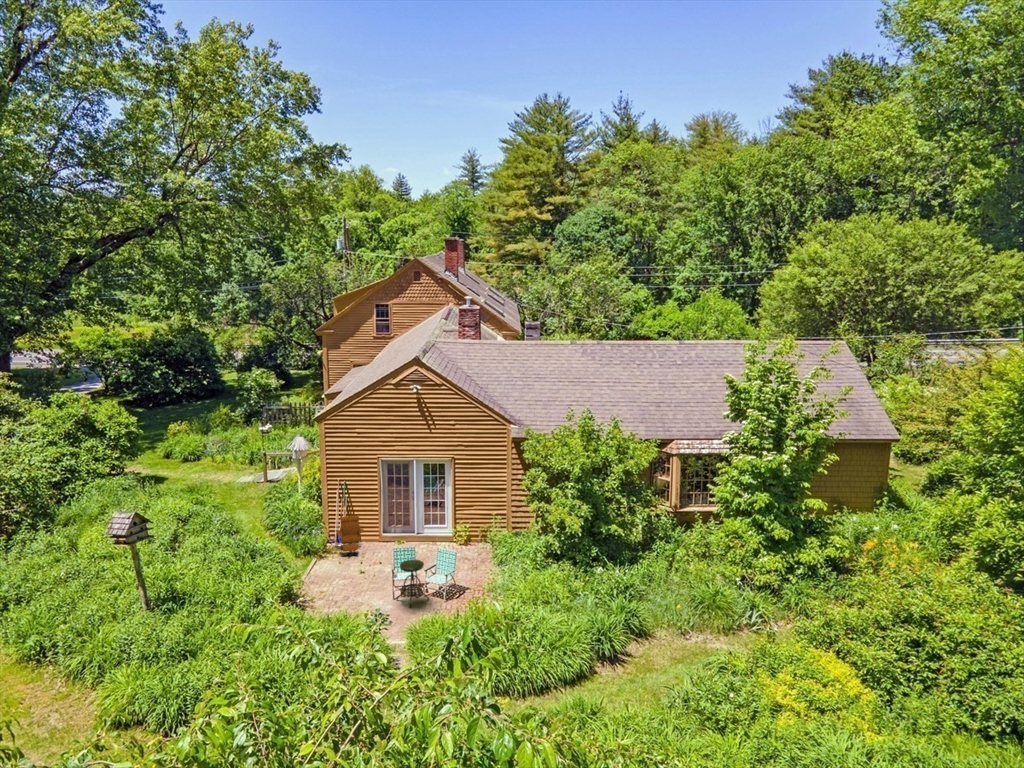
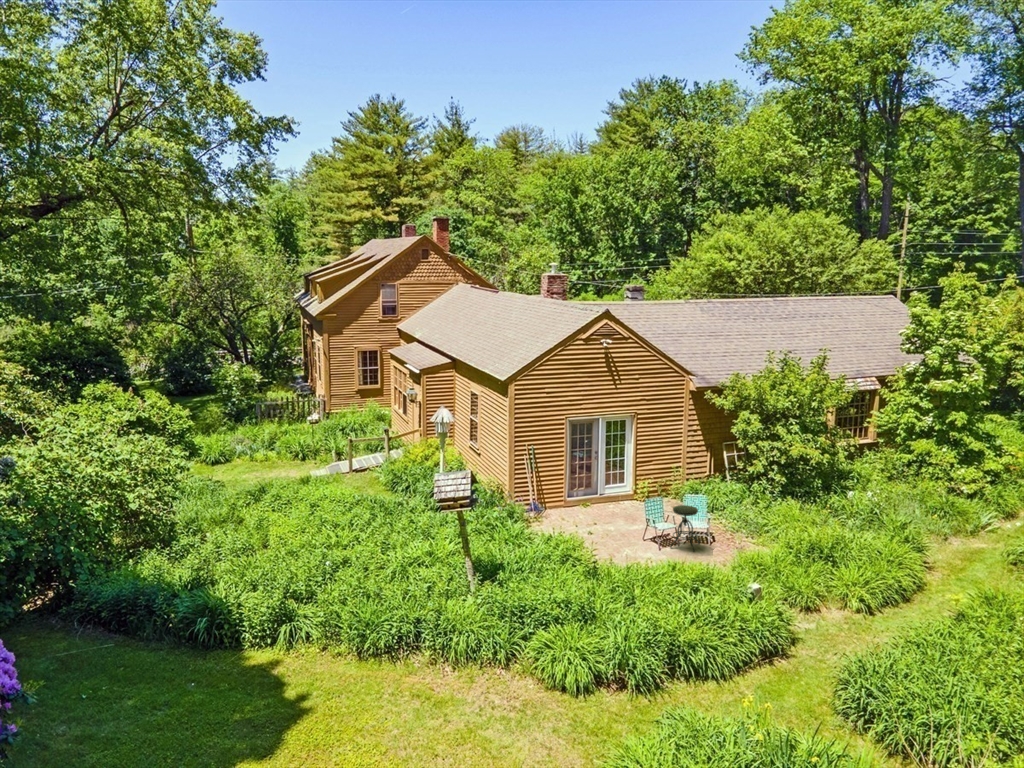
lounge chair: present [337,516,364,558] -> none [531,481,567,524]

